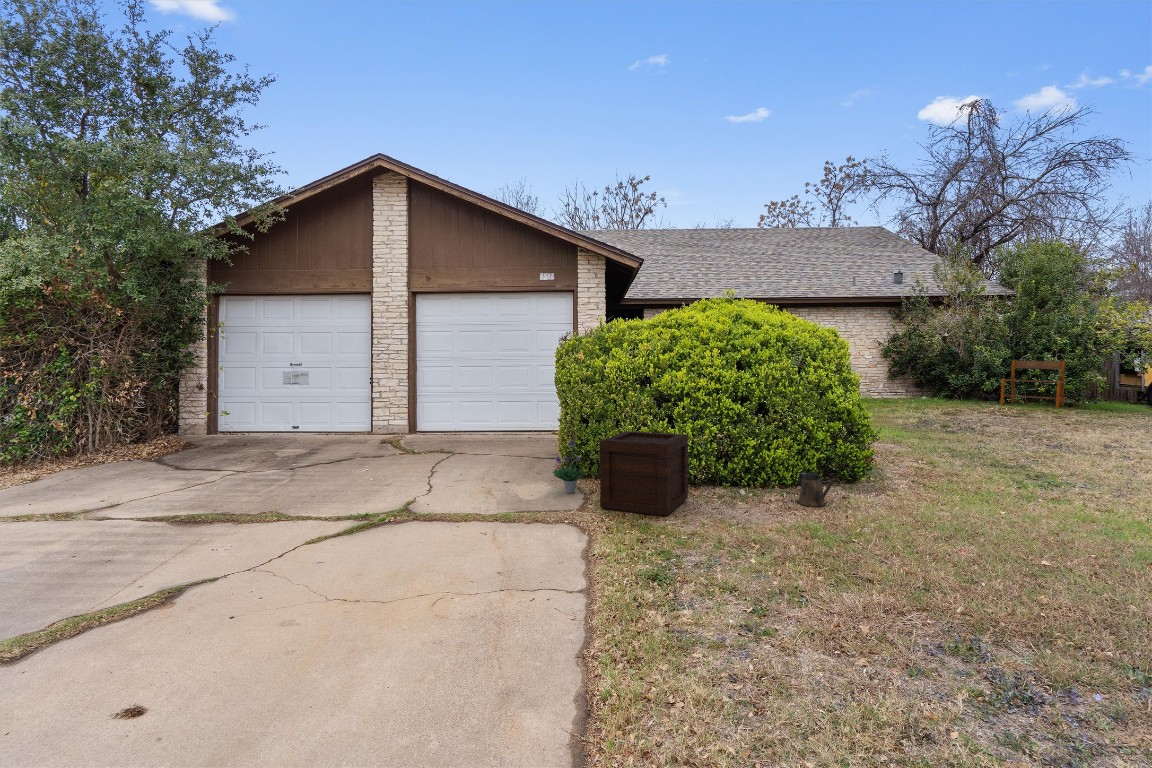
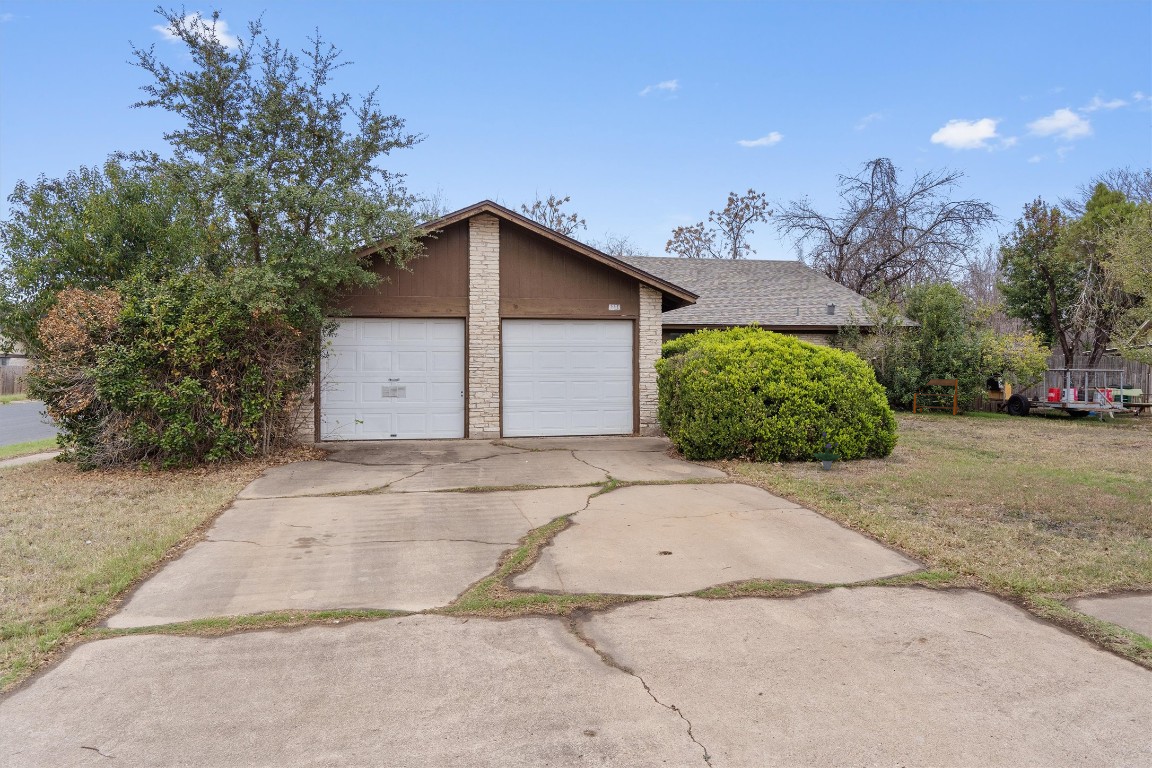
wooden crate: present [600,431,688,516] -> none [747,424,796,475]
potted plant: present [553,440,589,493] -> present [814,432,841,470]
watering can: present [798,473,837,507] -> none [856,448,888,469]

